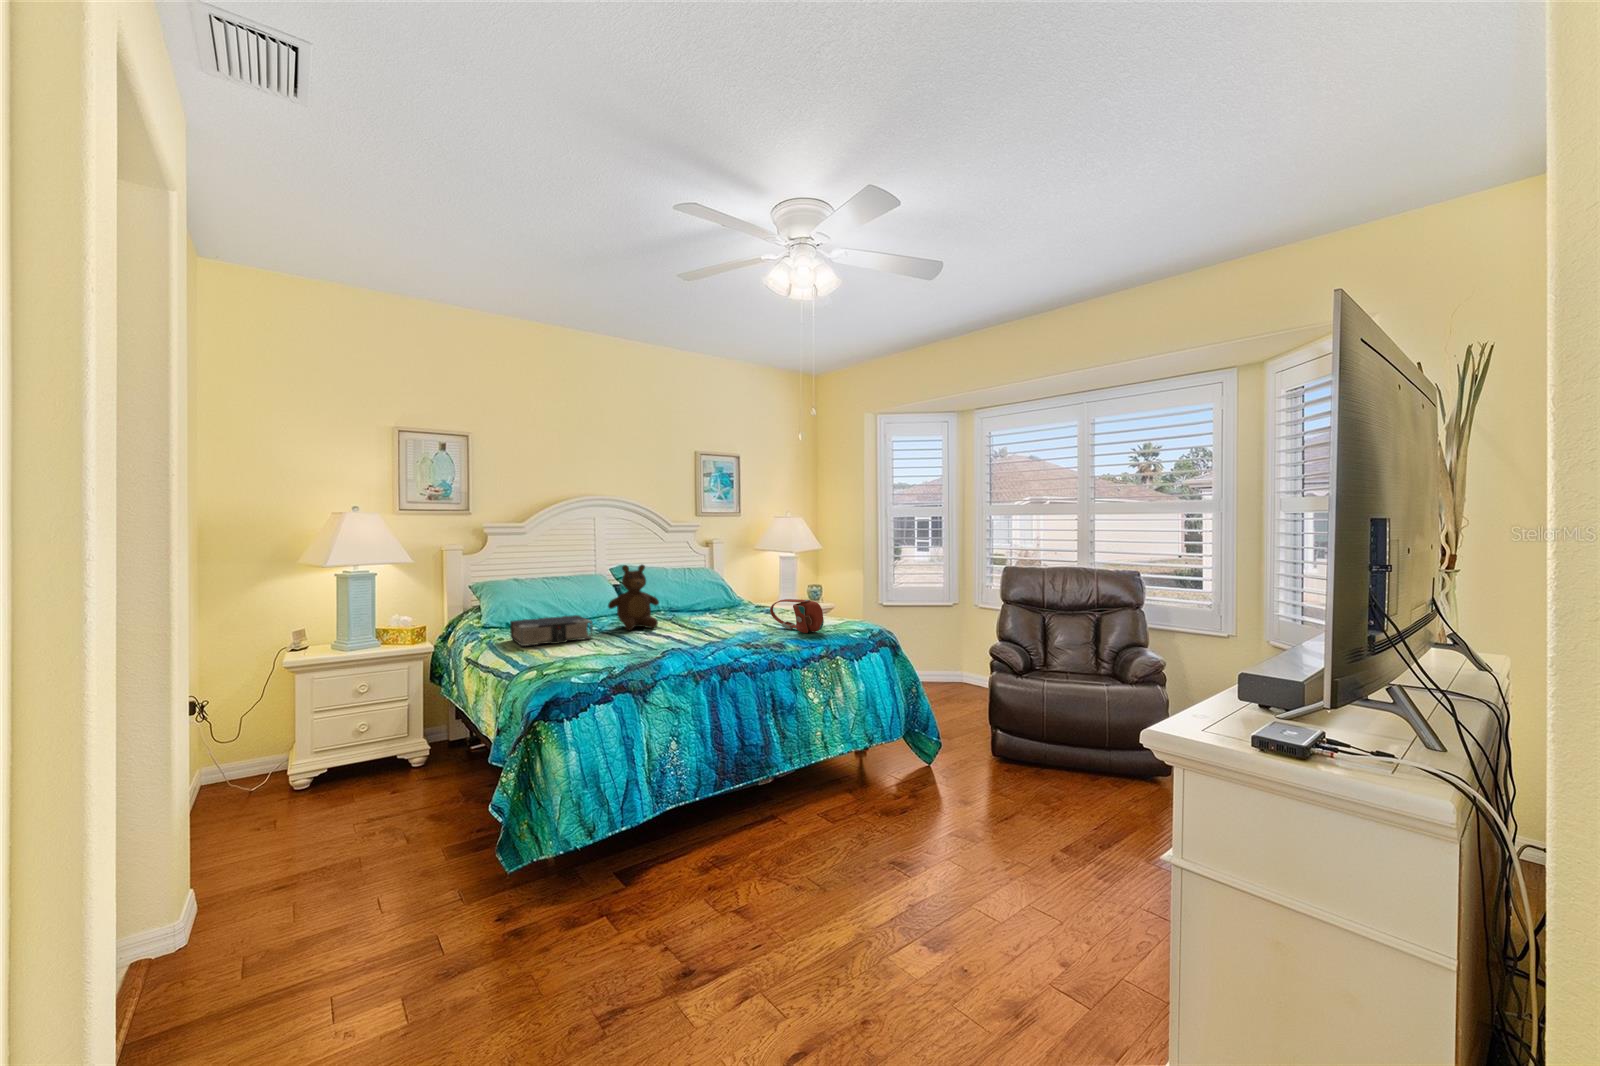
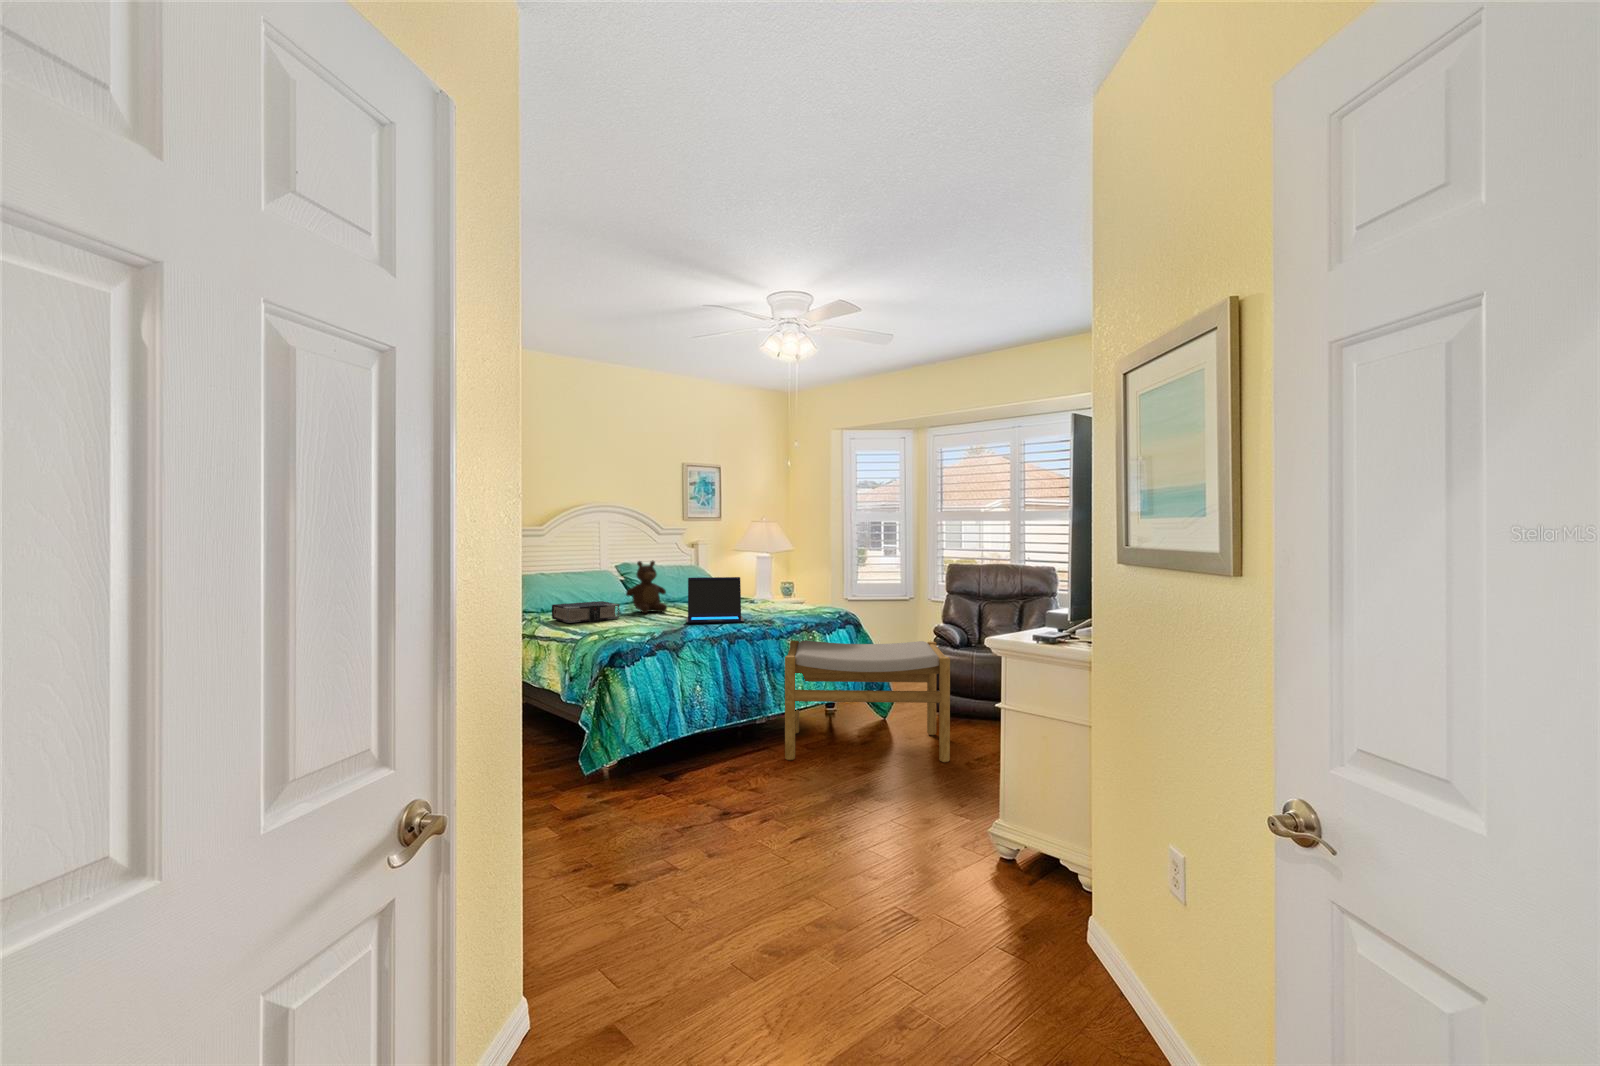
laptop: none [669,586,745,649] -> present [686,577,744,623]
handbag: present [770,599,824,633] -> none [759,588,803,614]
footstool: none [792,671,1029,859] -> present [785,640,950,762]

